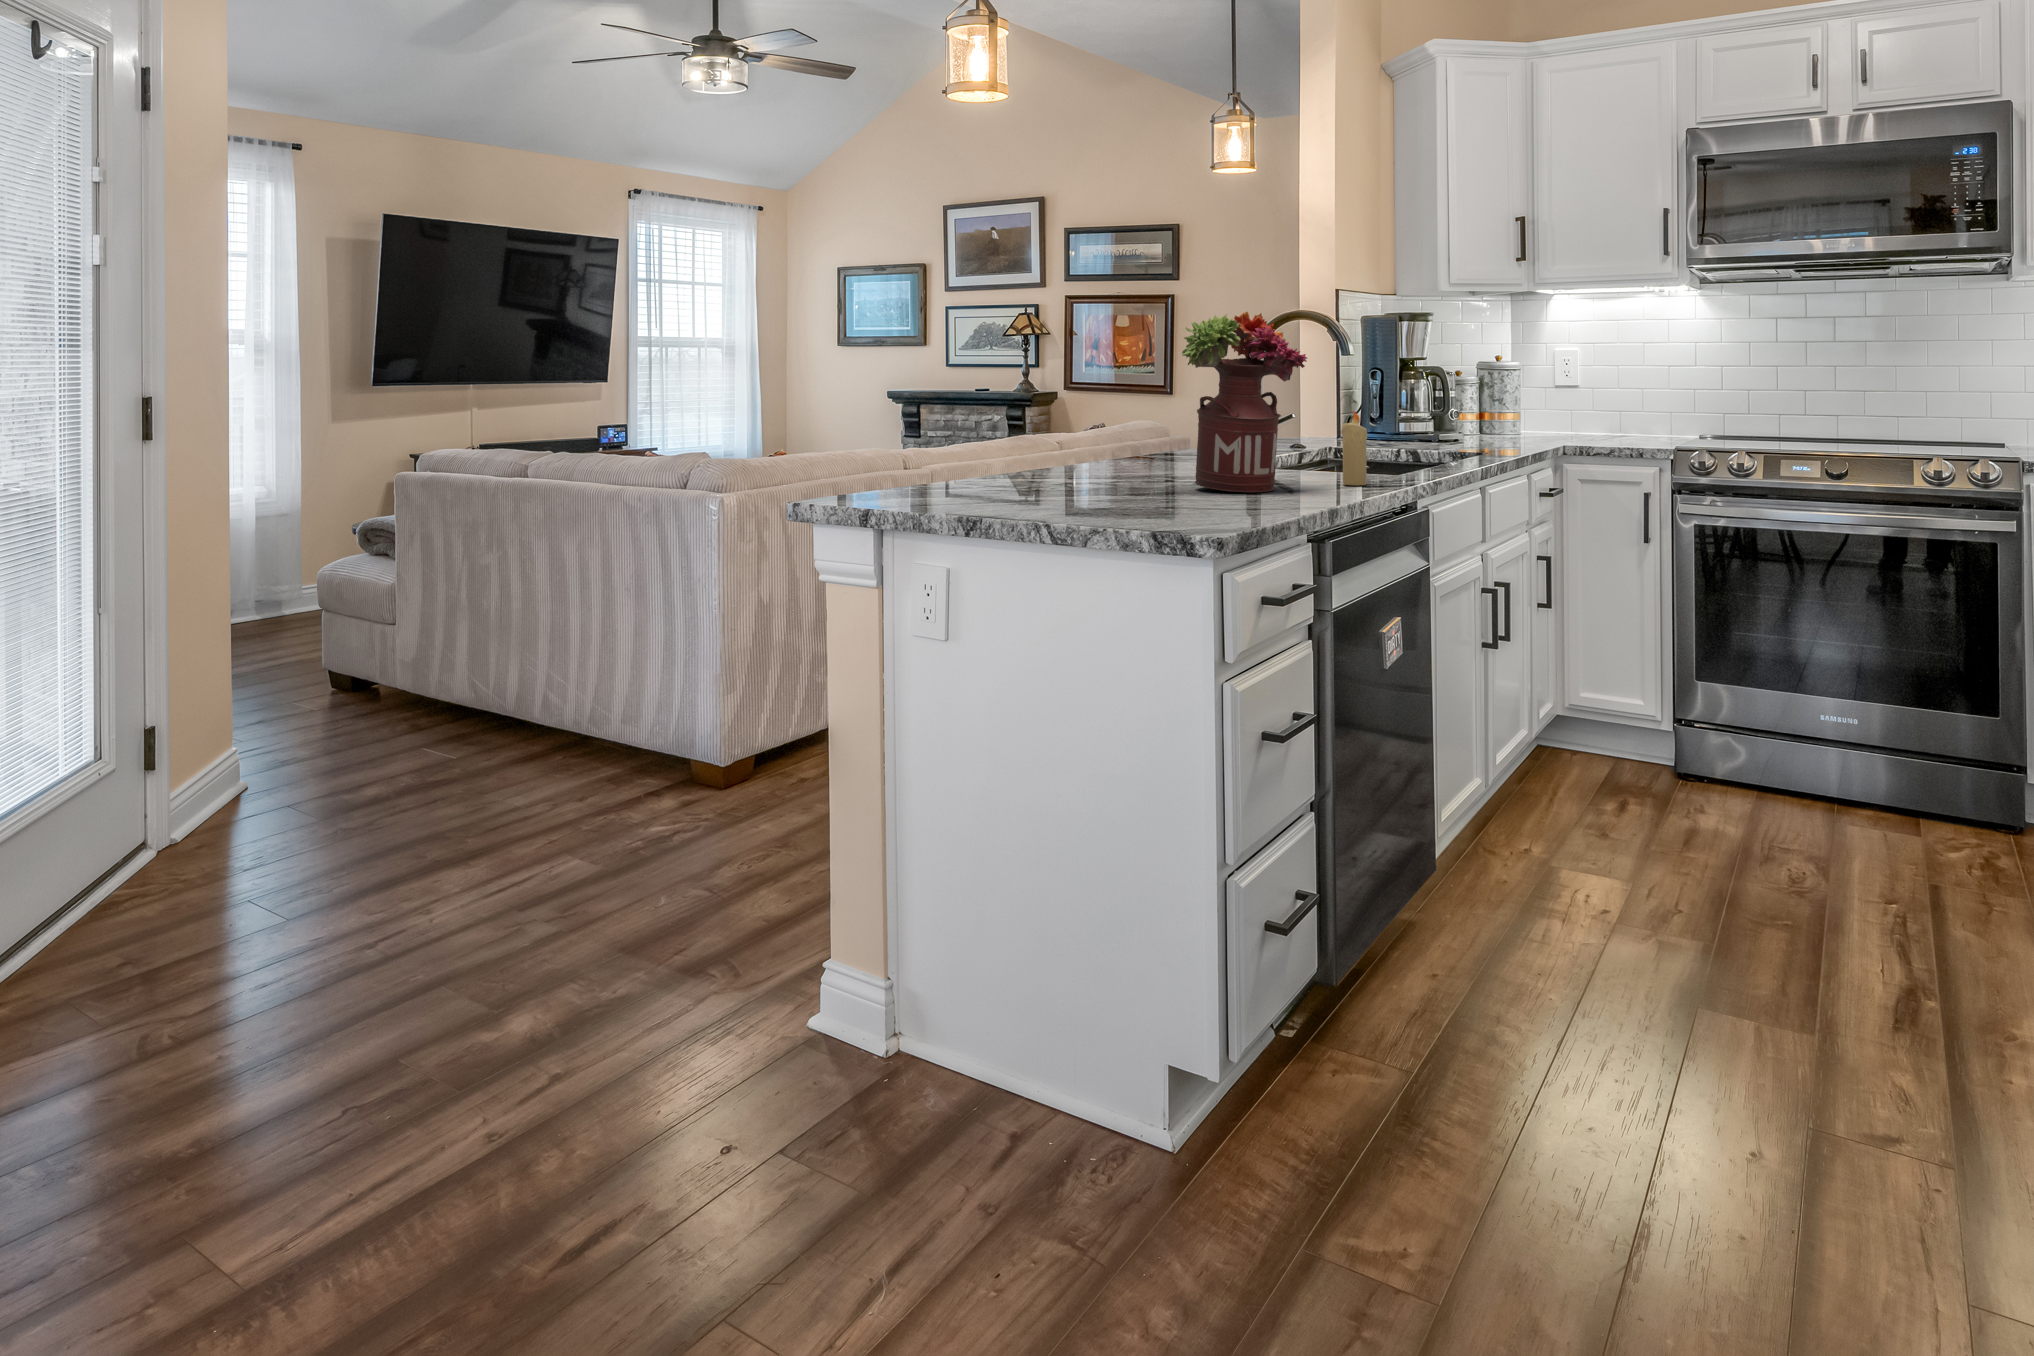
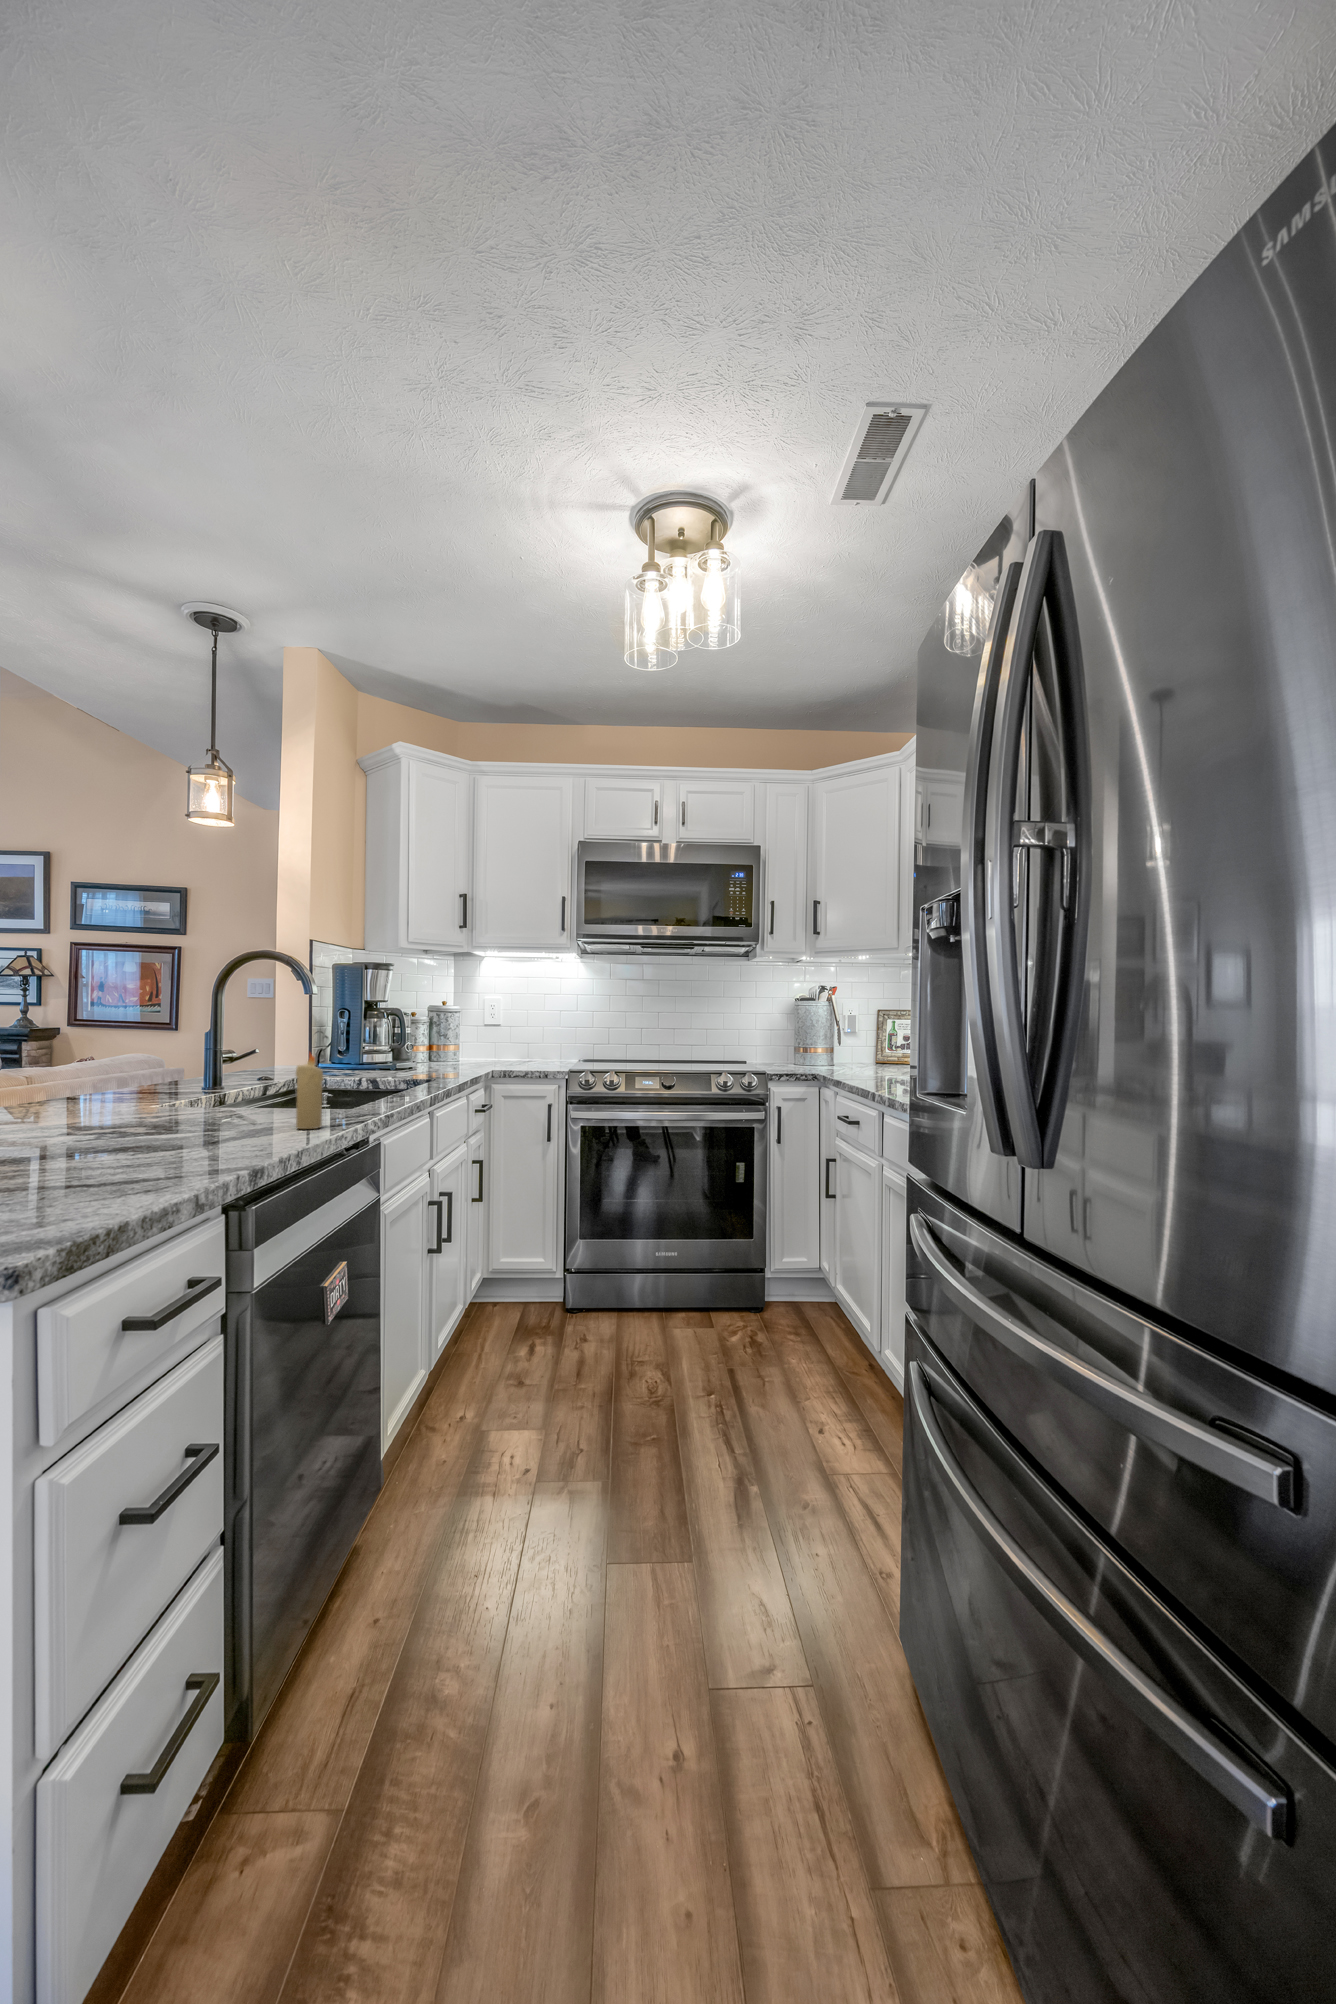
flower arrangement: present [1182,312,1307,492] -> none [90,942,255,1150]

